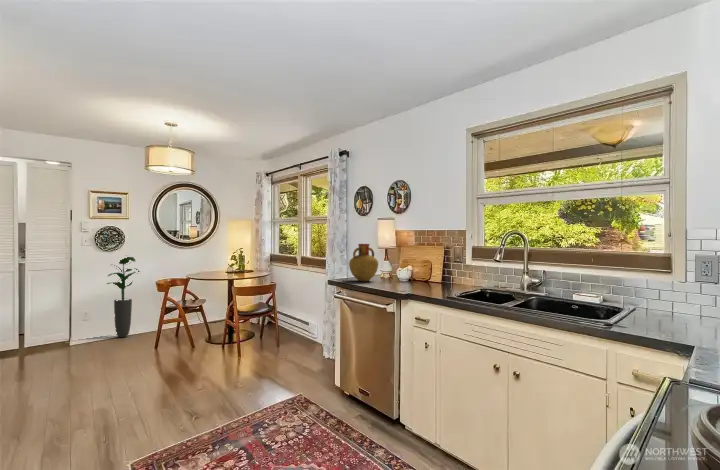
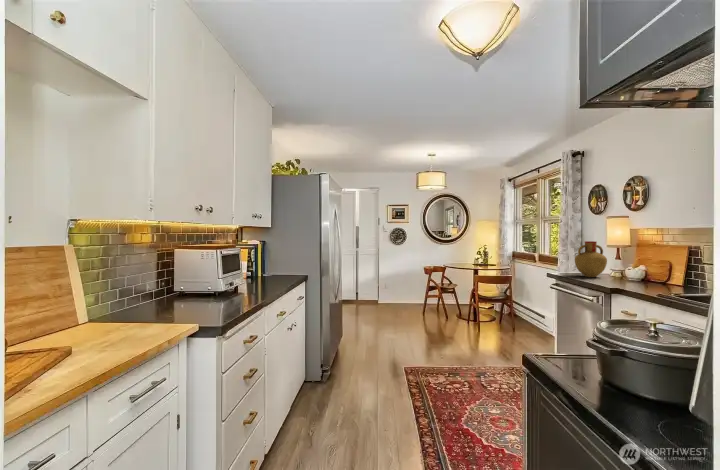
potted plant: present [107,257,140,337] -> none [387,248,412,307]

